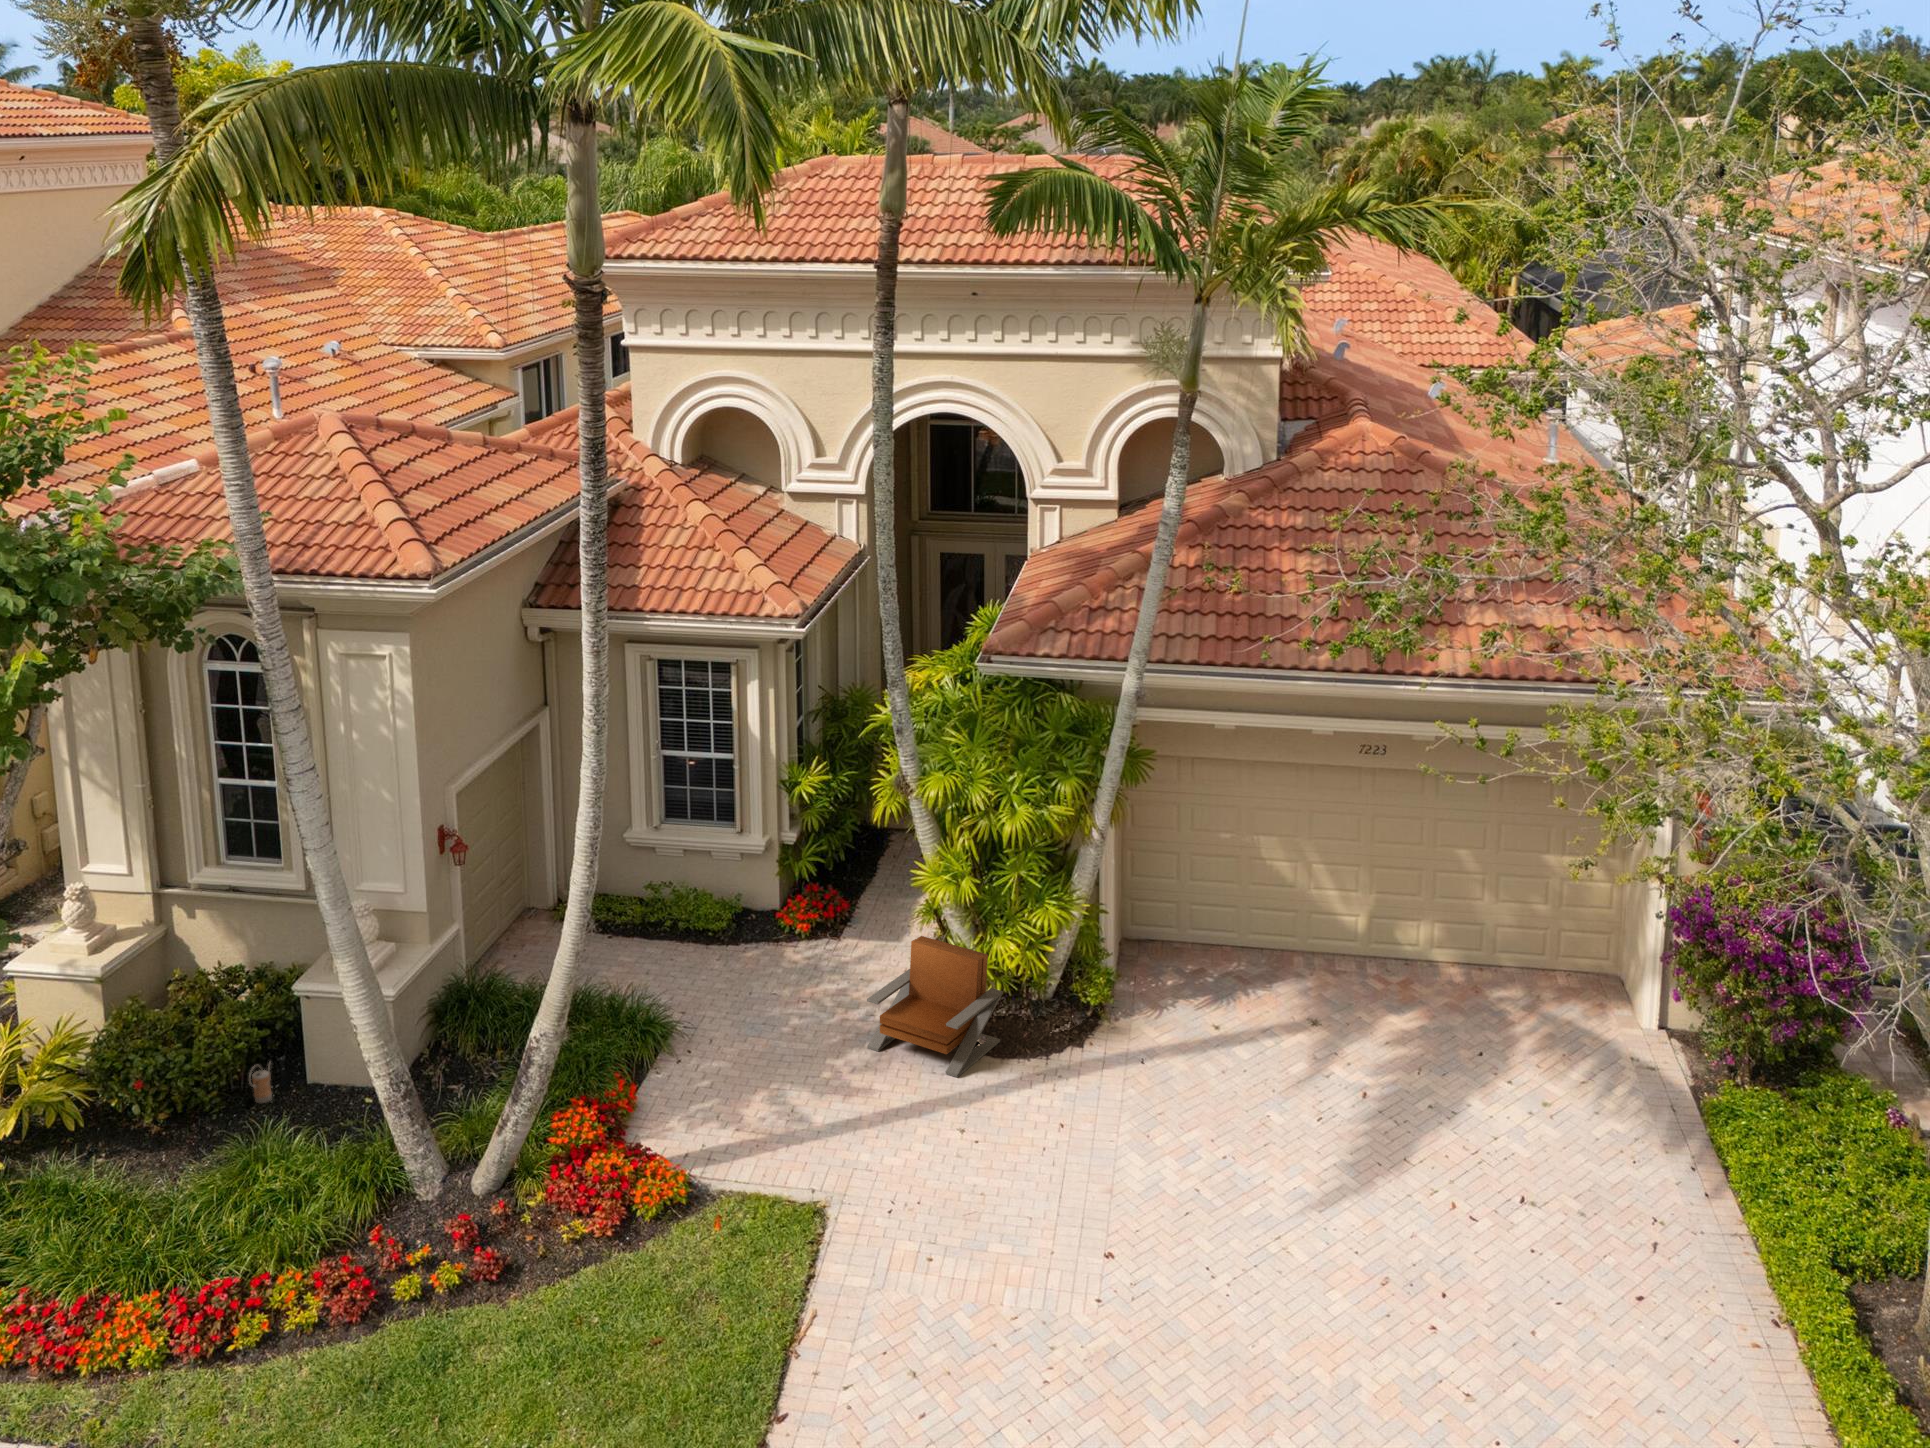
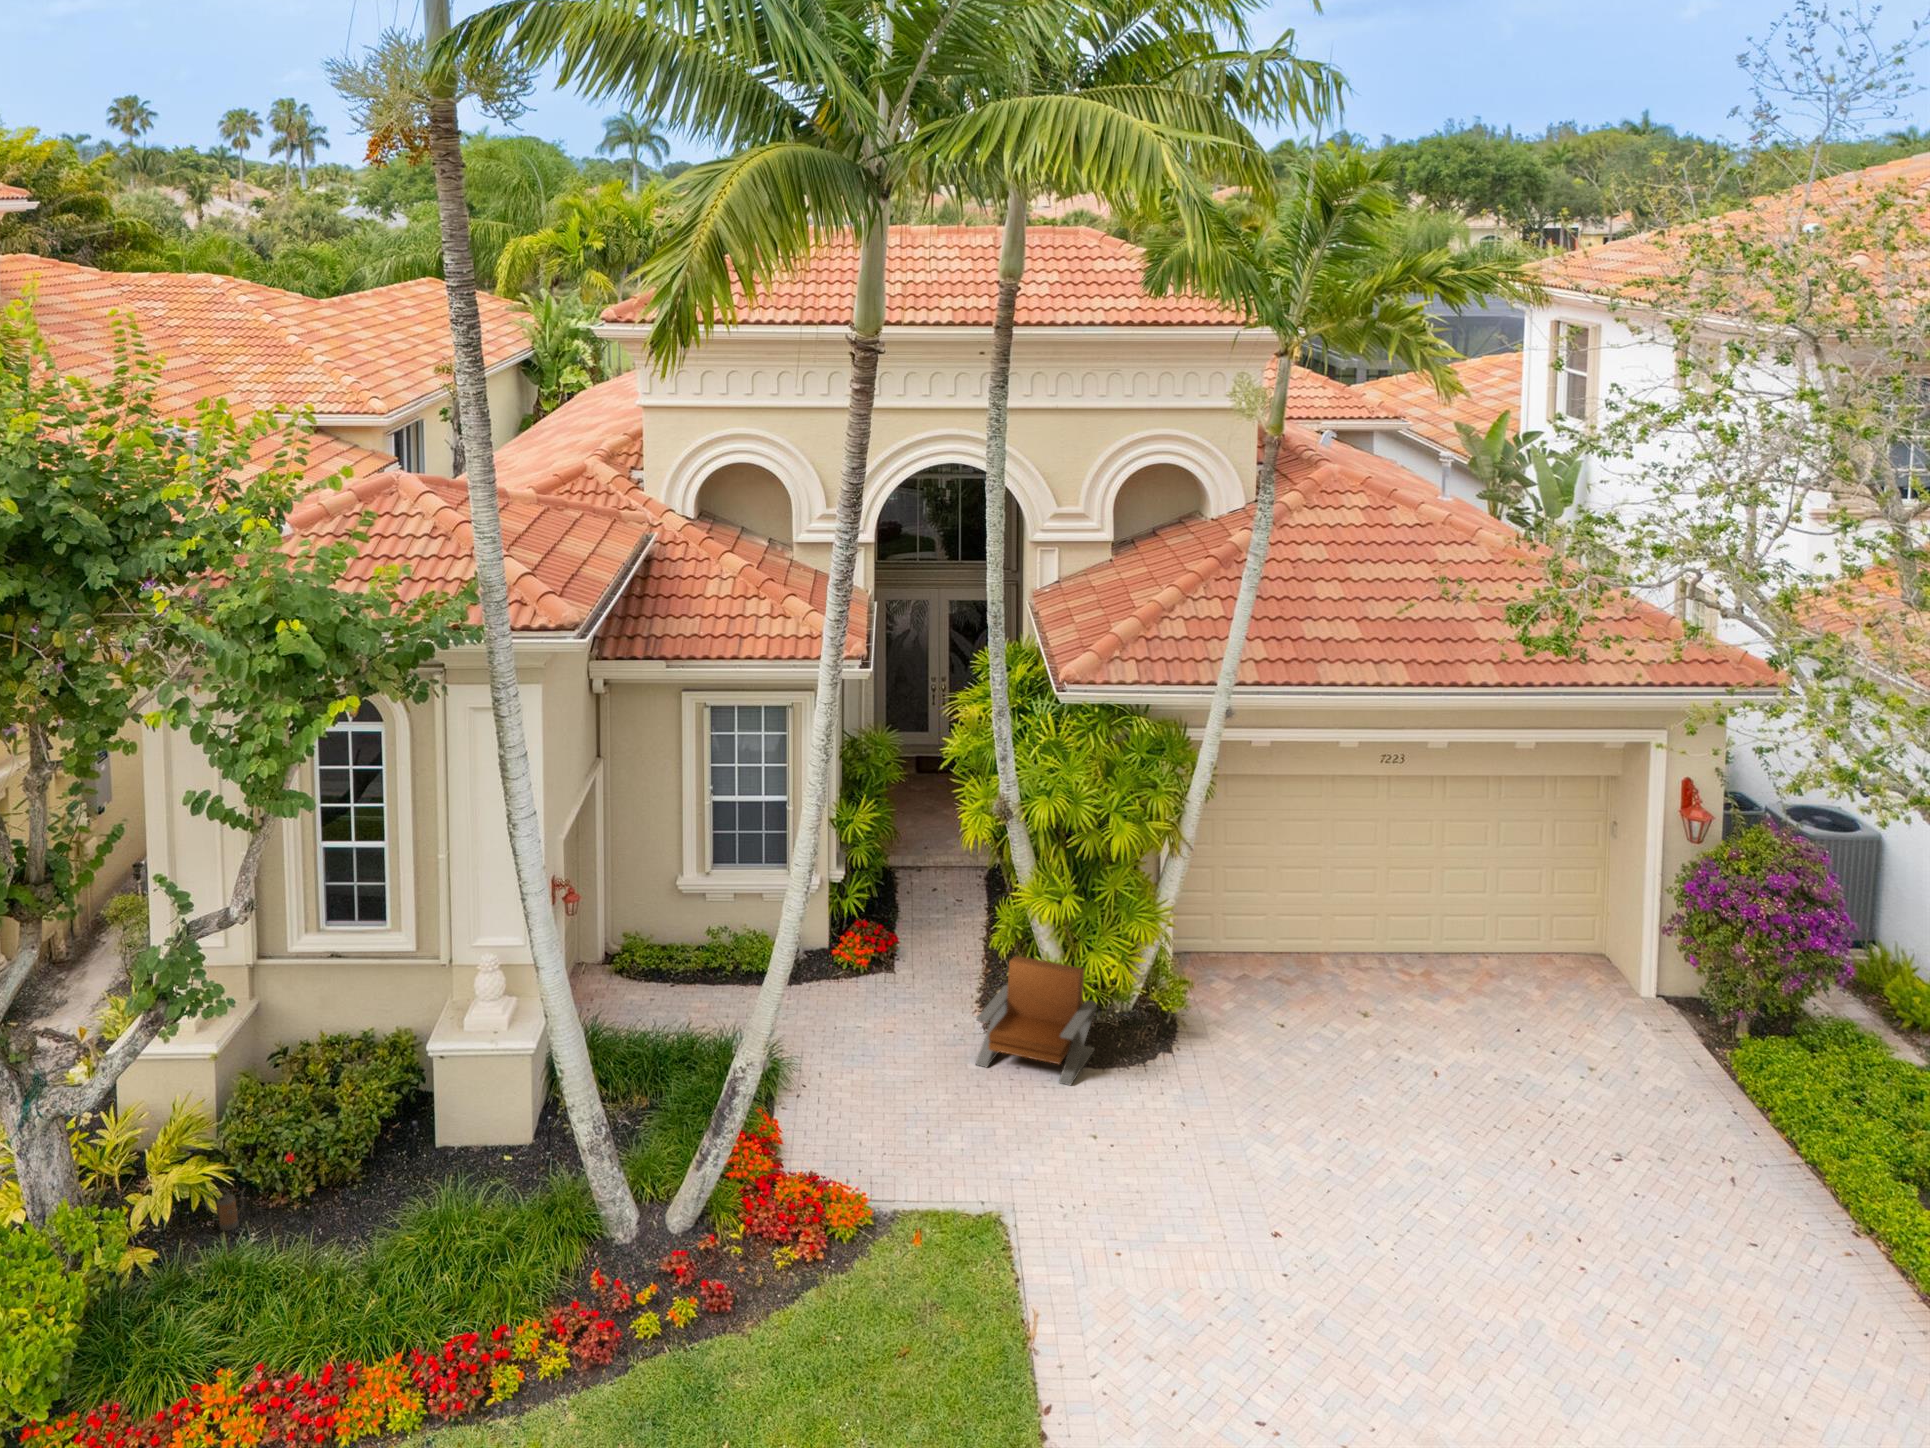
watering can: present [249,1062,272,1103] -> present [205,1188,245,1231]

